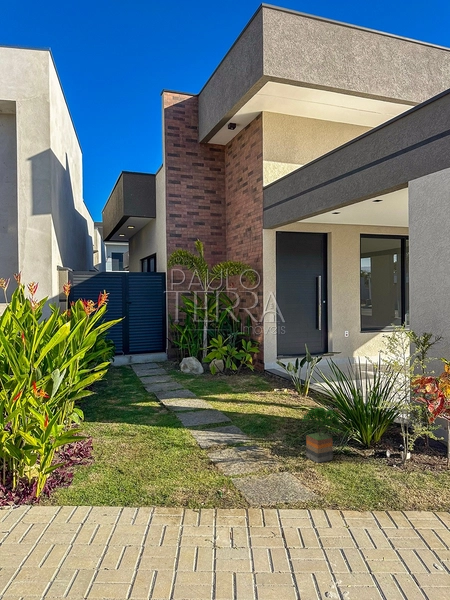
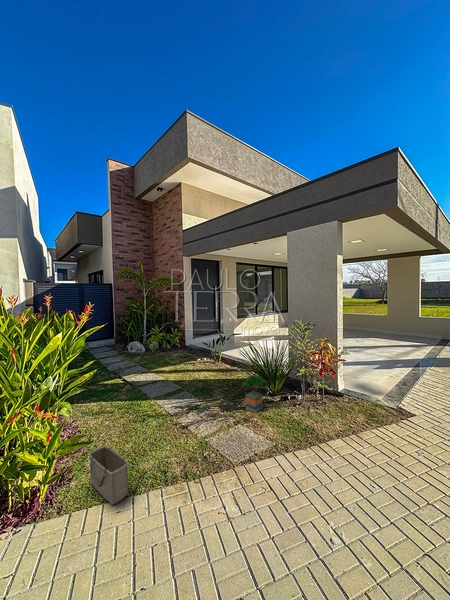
basket: none [88,454,123,511] -> present [88,445,129,505]

